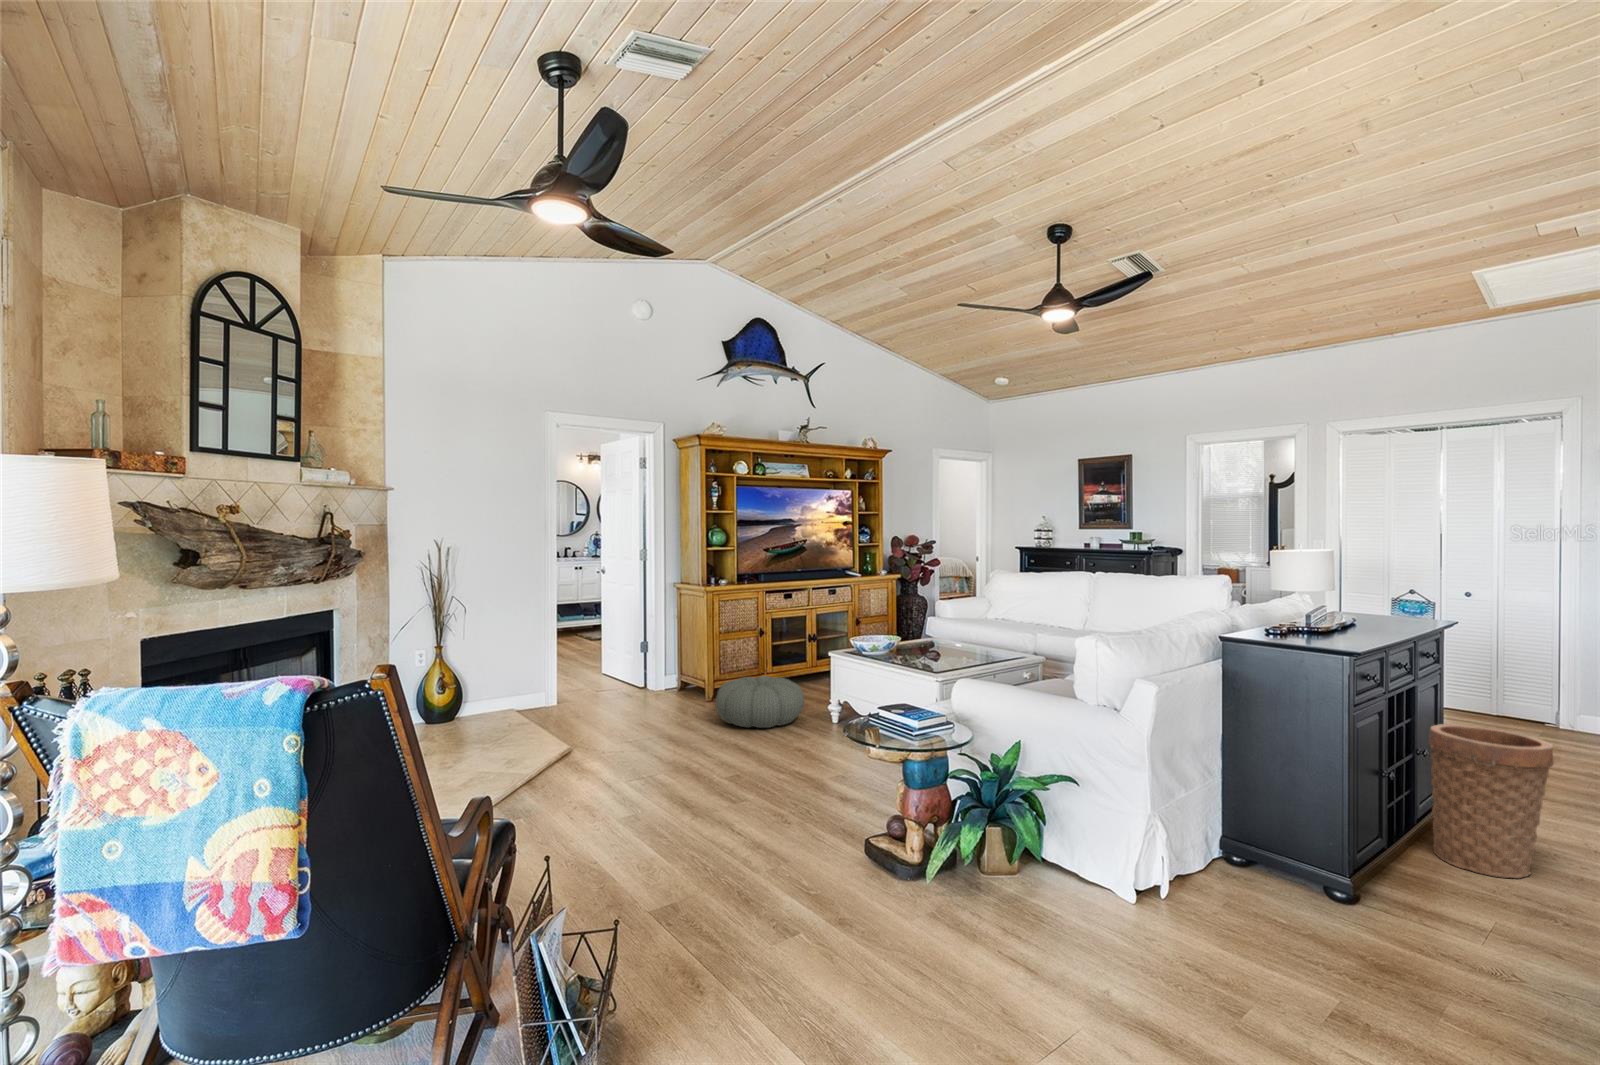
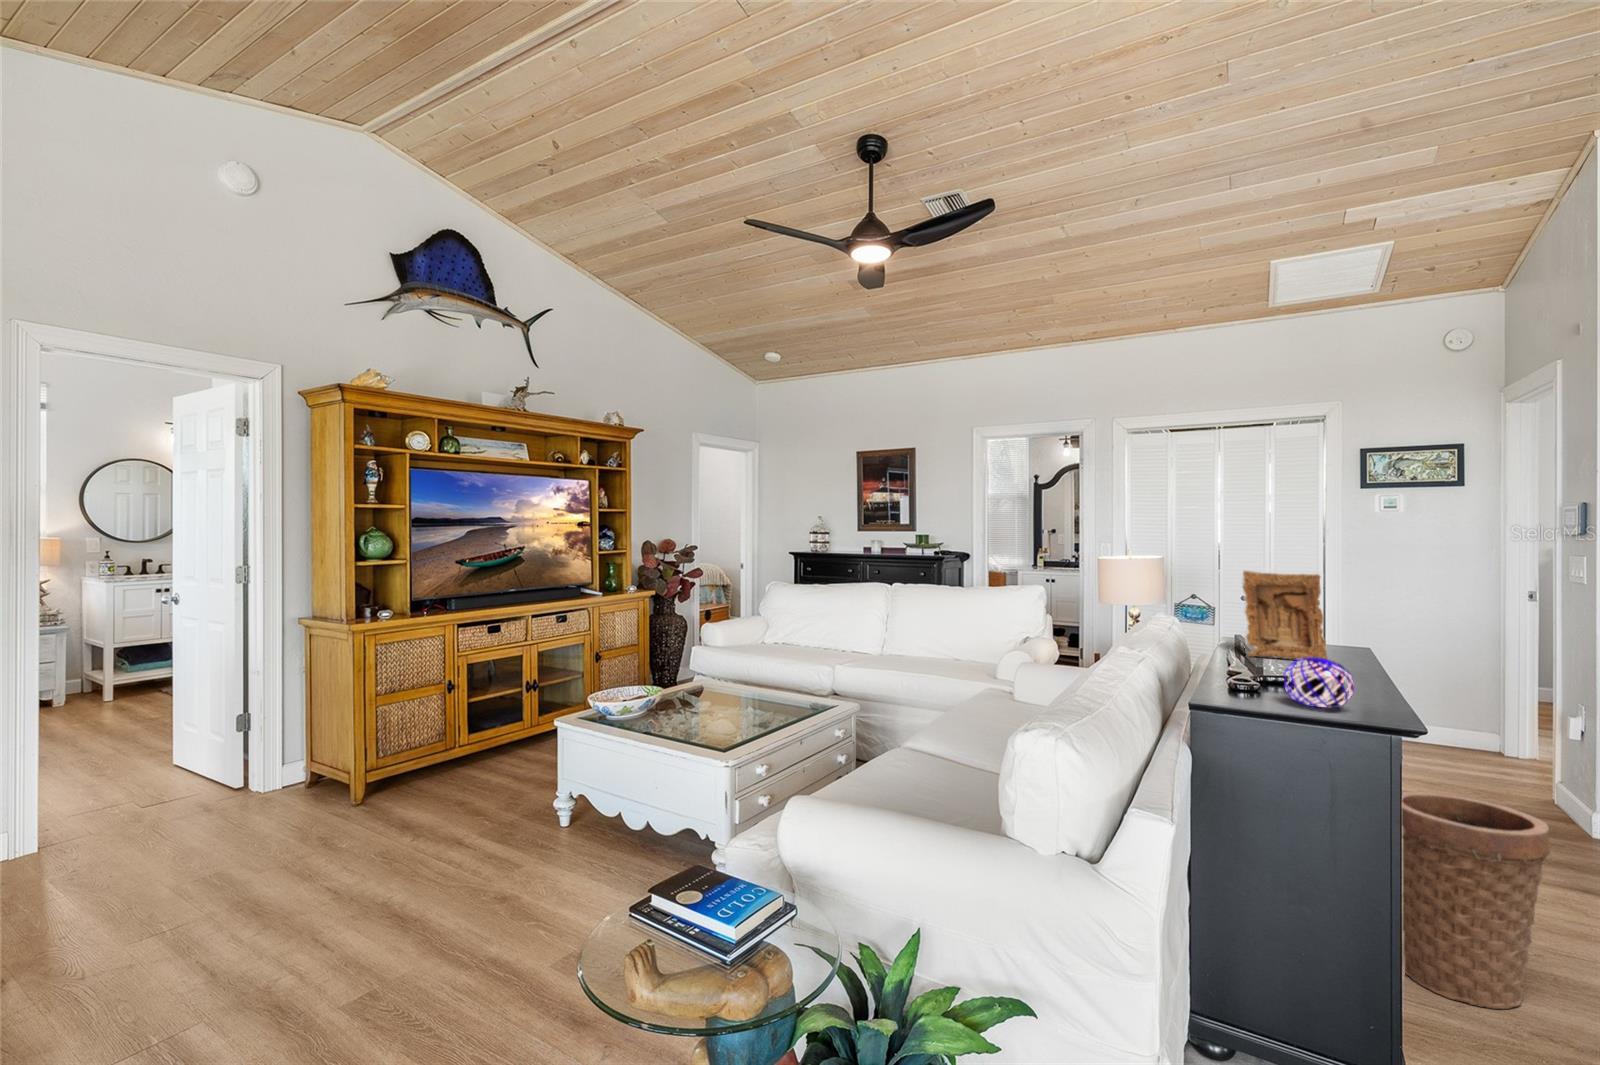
picture frame: none [1327,555,1396,624] -> present [1242,571,1328,660]
decorative orb: none [1295,608,1342,641] -> present [1284,657,1354,708]
pouf: present [716,676,804,728] -> none [360,762,515,858]

